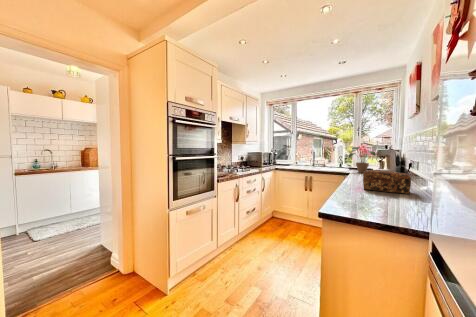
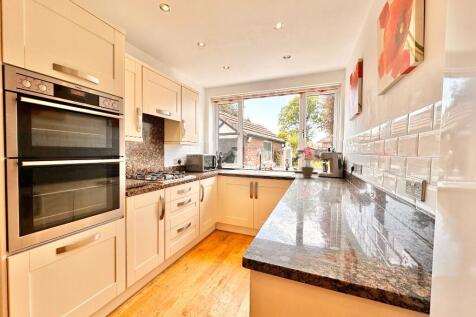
bread loaf: present [363,170,411,194] -> none [304,177,356,206]

